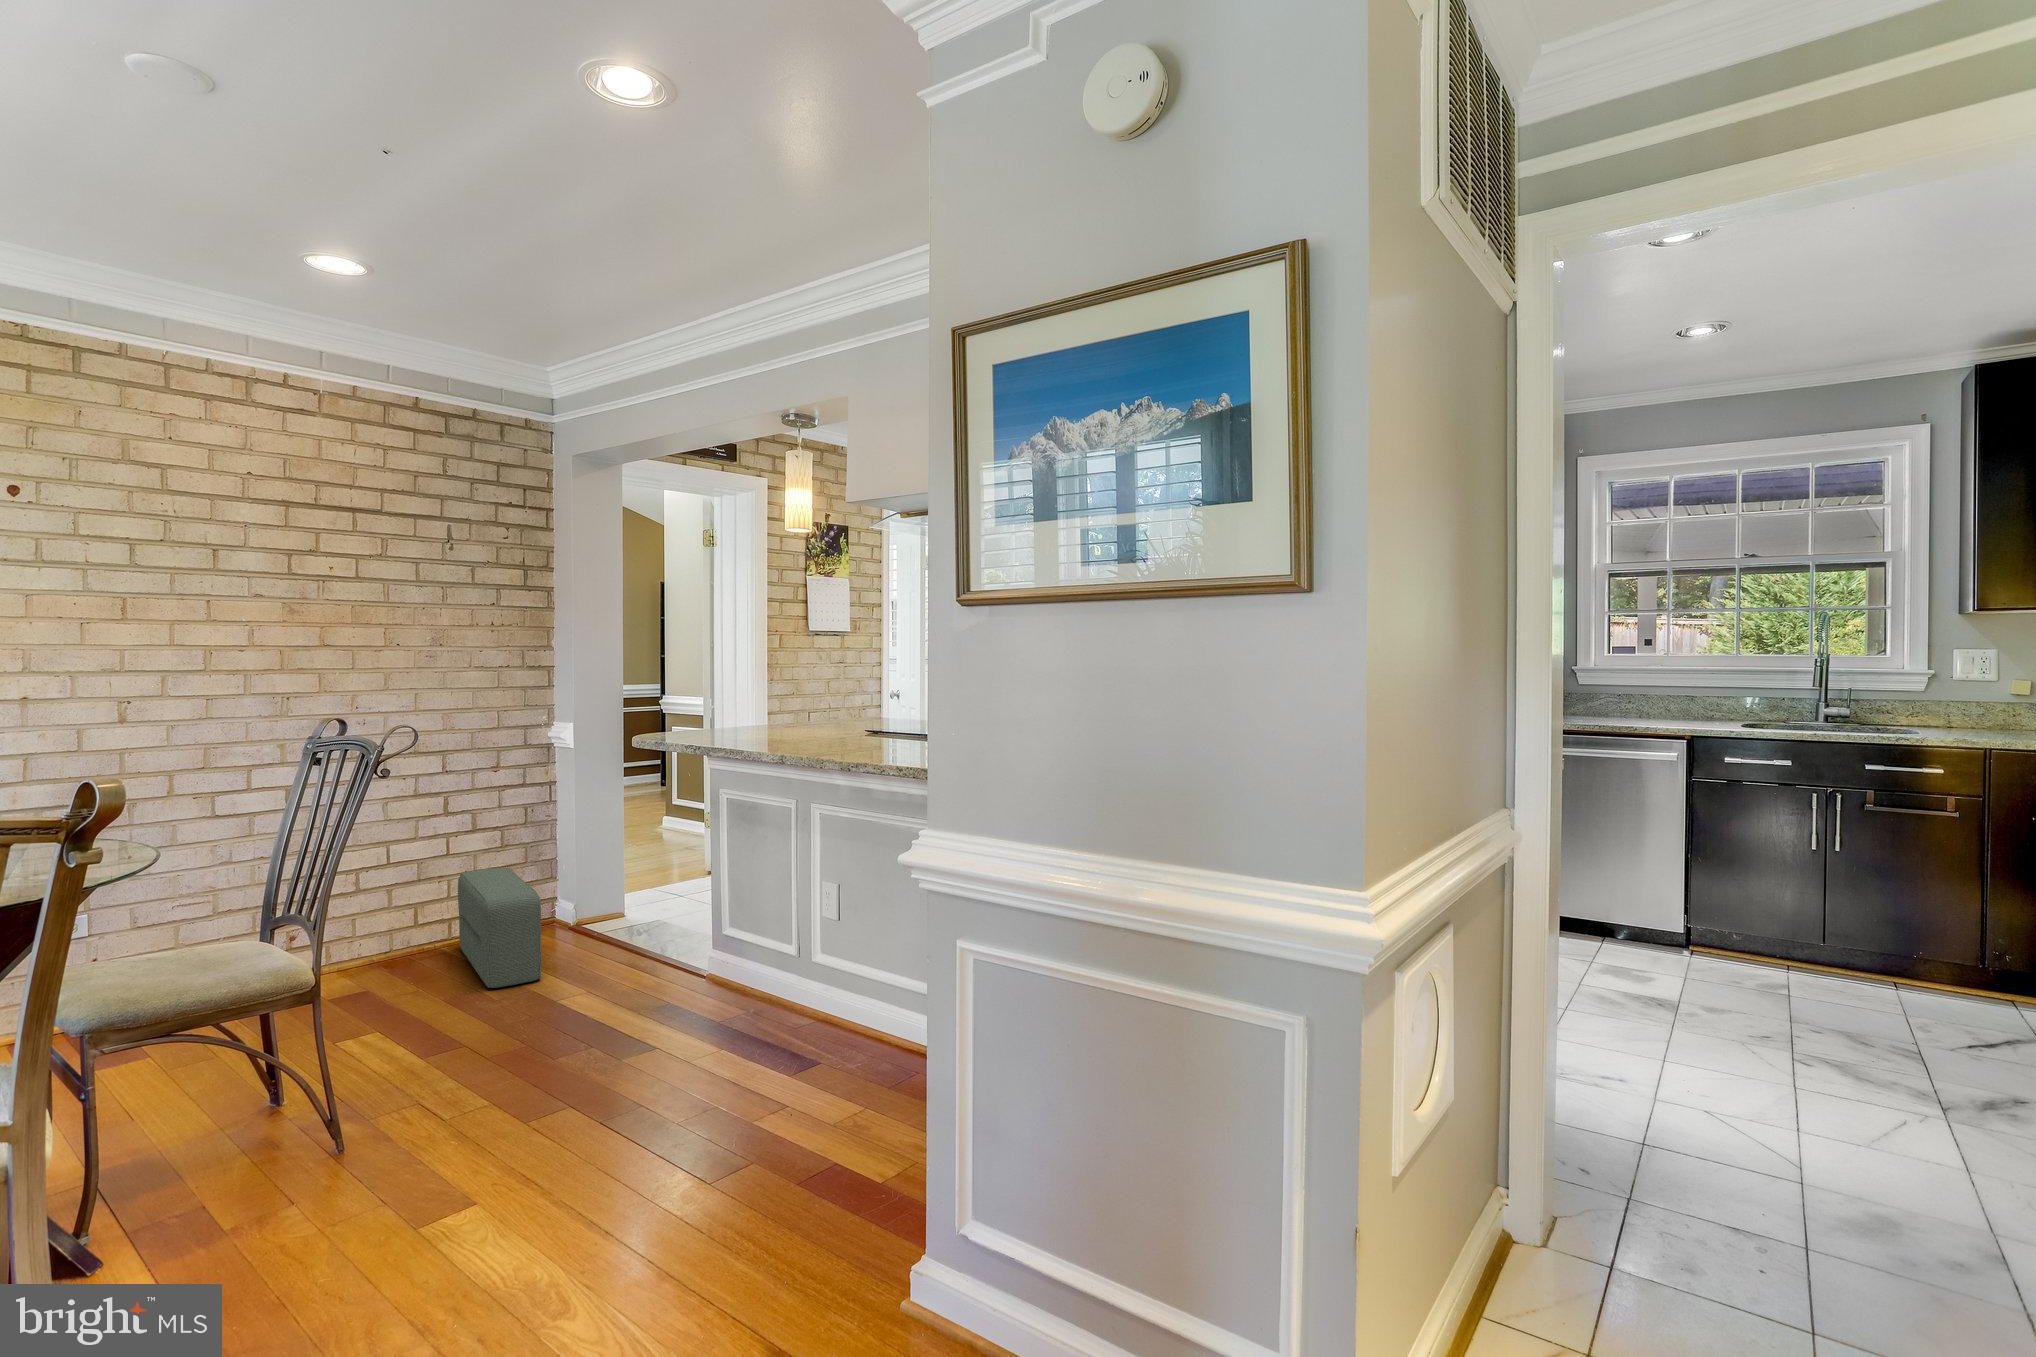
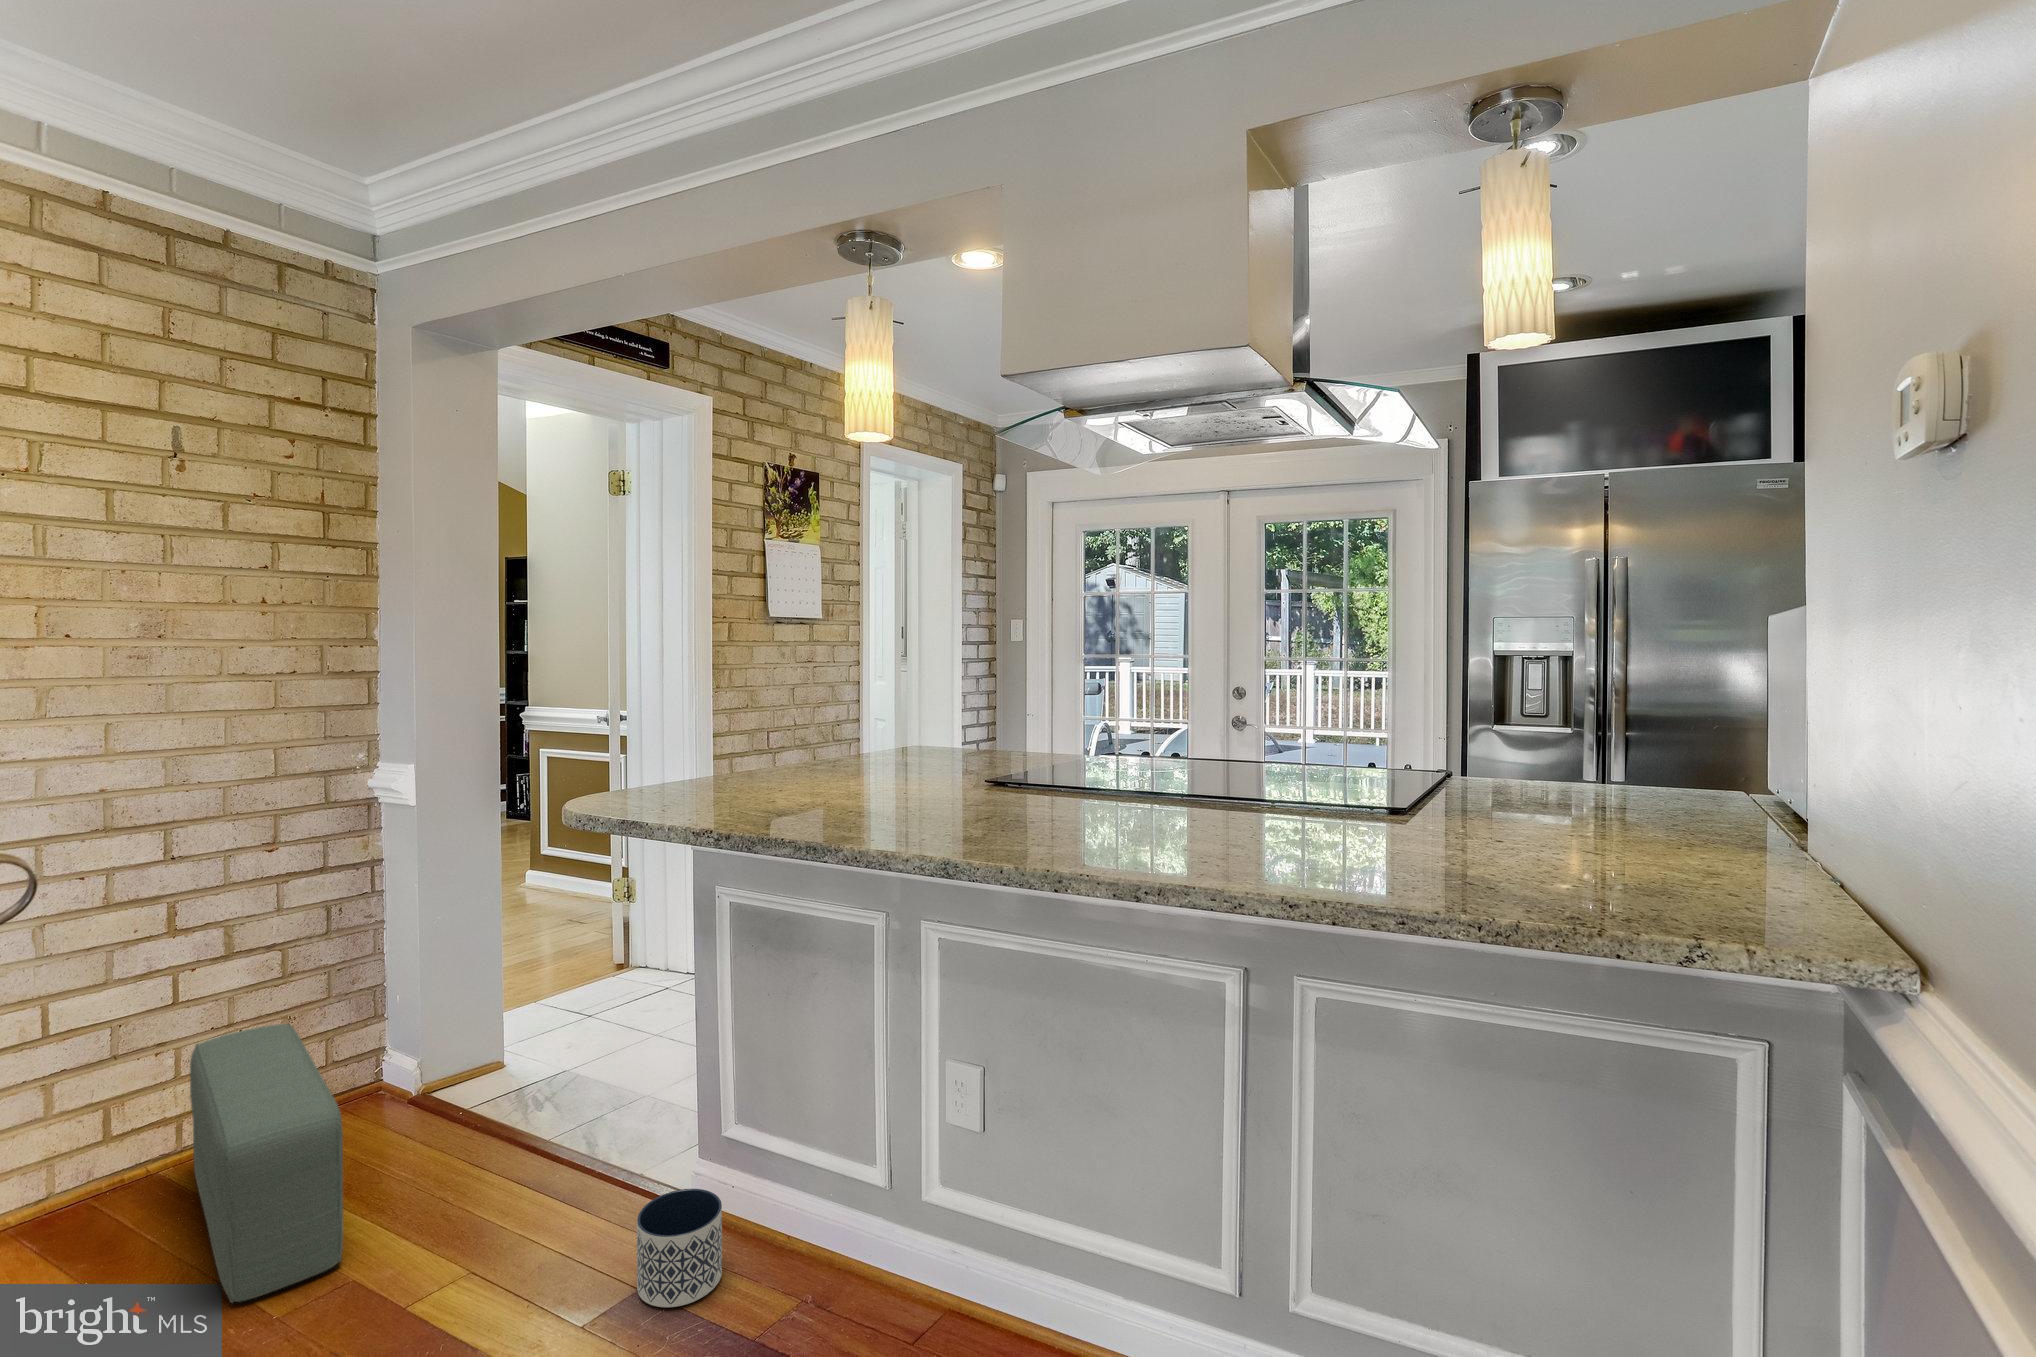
planter: none [691,946,737,999] -> present [637,1189,722,1307]

